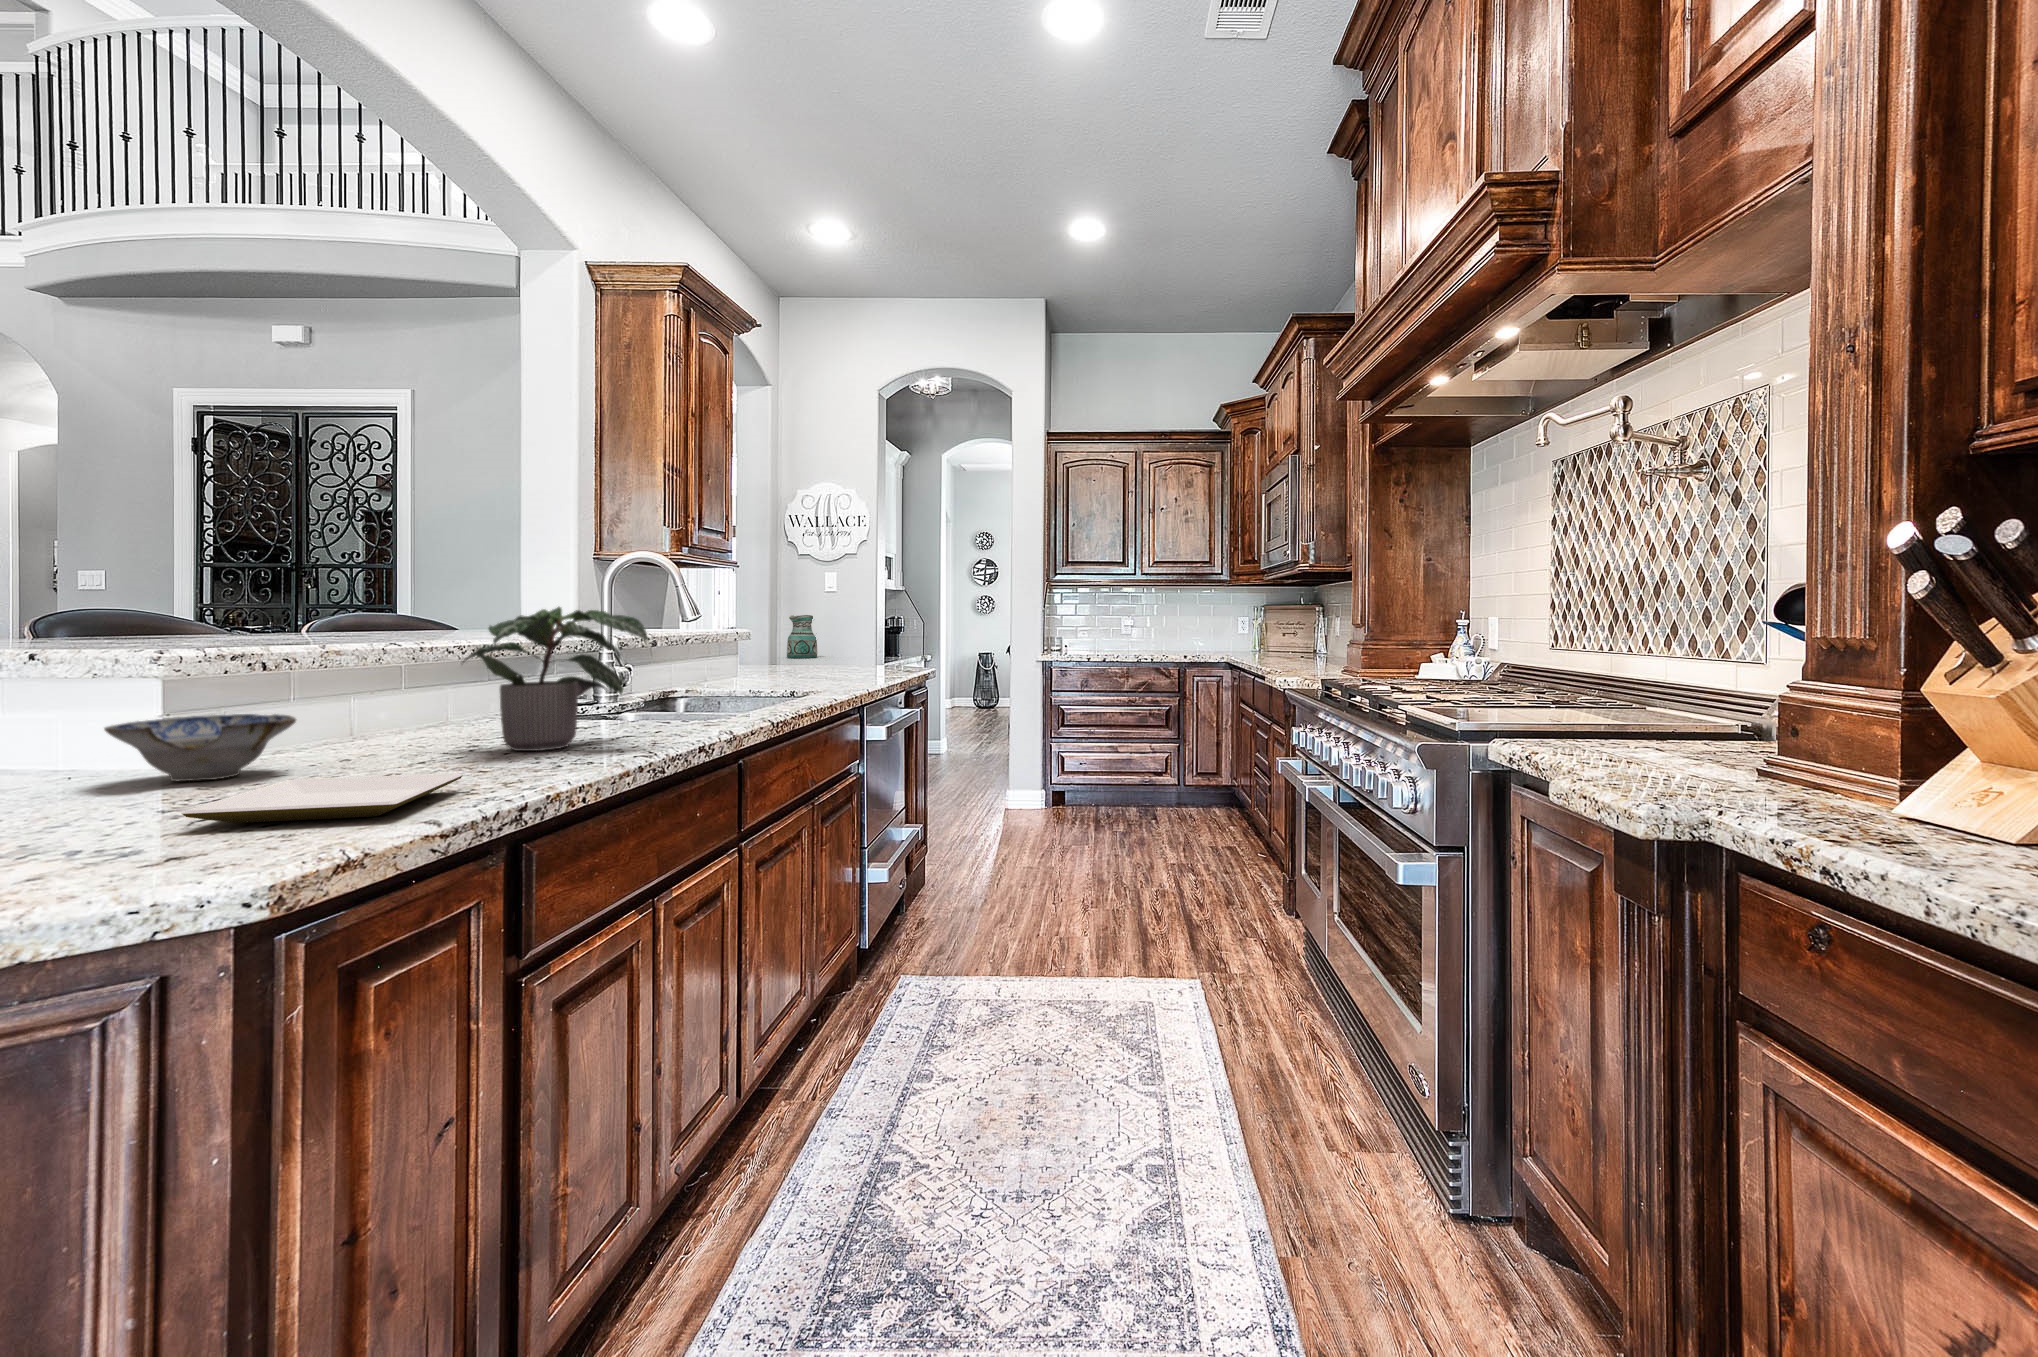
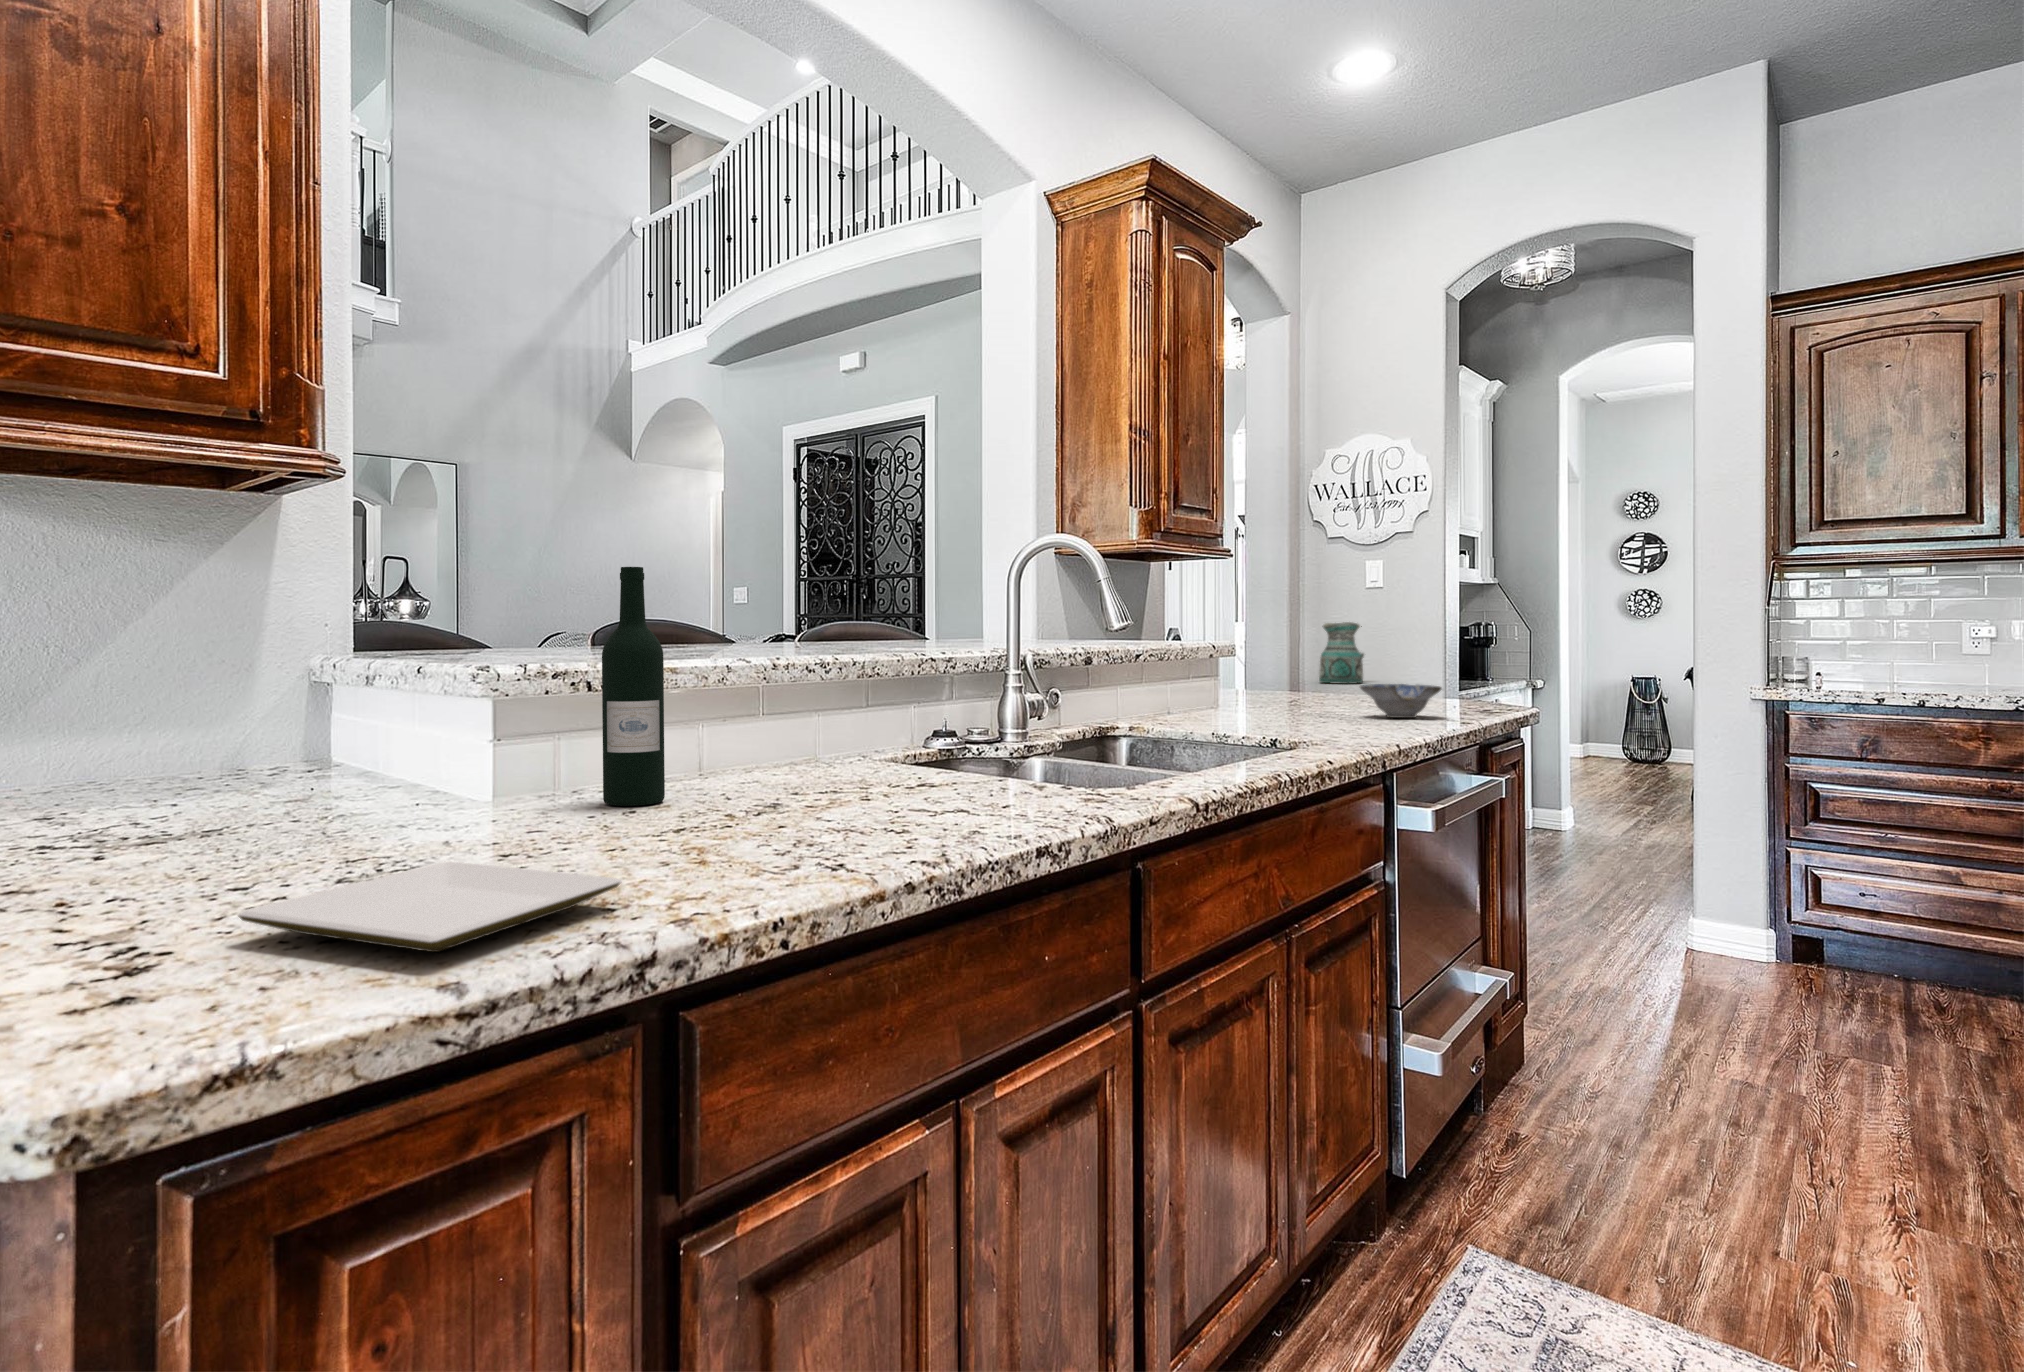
wine bottle: none [298,568,359,753] -> present [602,567,665,806]
potted plant: present [463,607,649,751] -> none [755,610,971,830]
ceramic bowl: present [104,714,296,781] -> present [1360,684,1442,718]

